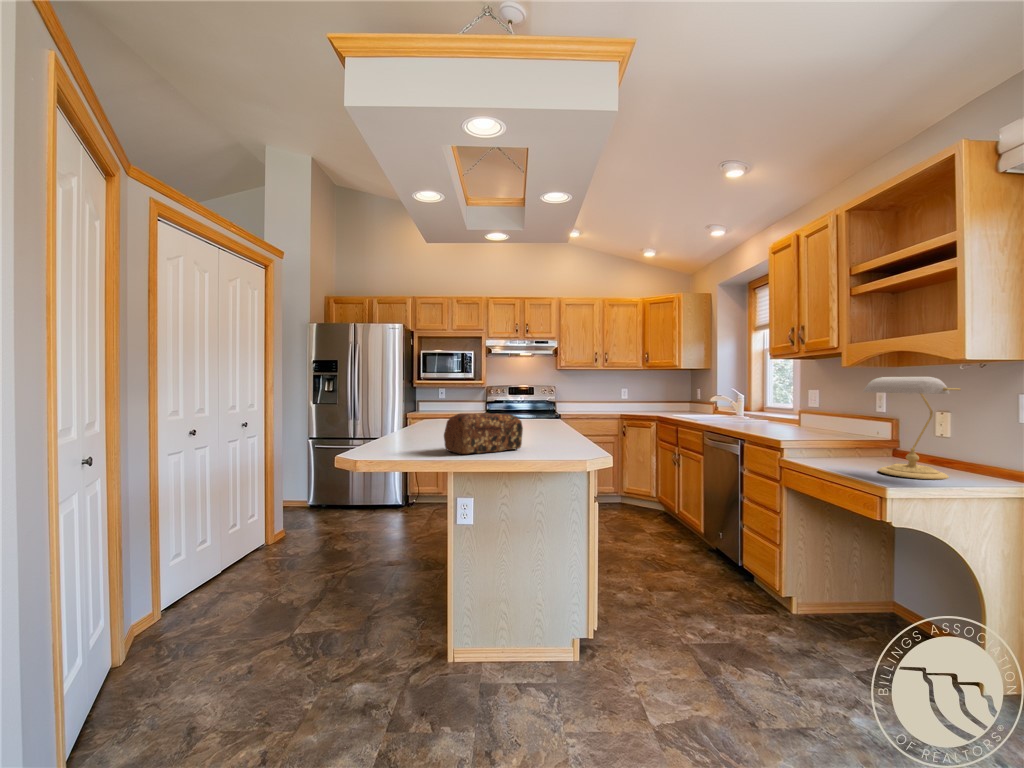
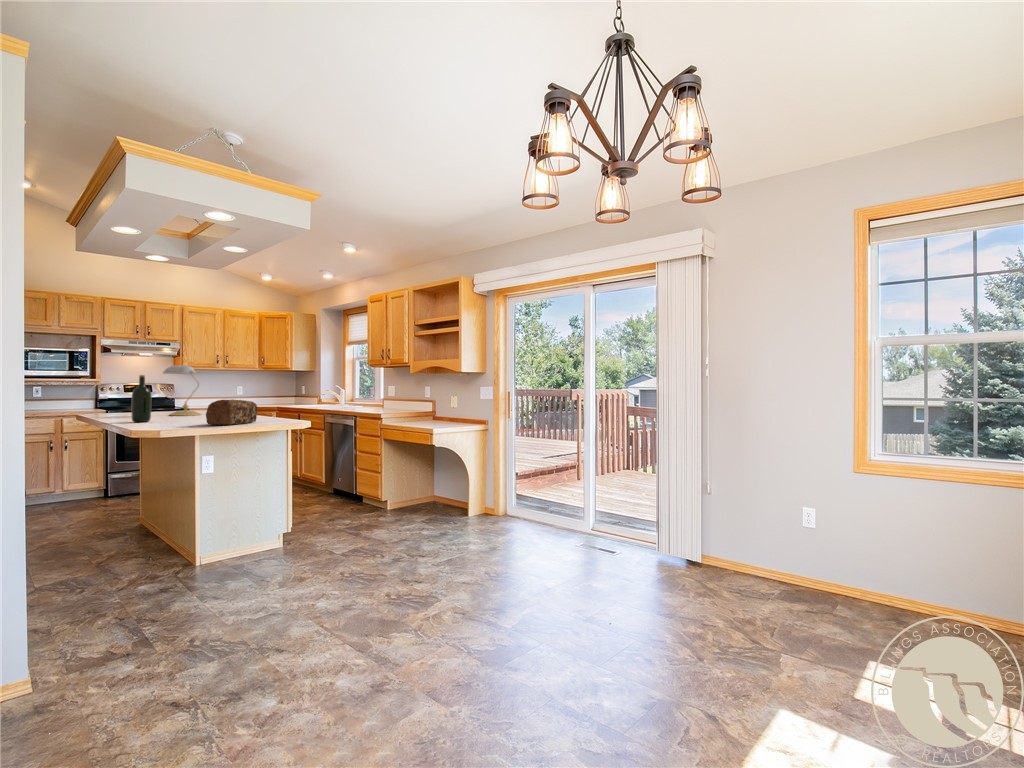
wine bottle: none [426,377,446,434] -> present [131,375,151,422]
desk lamp: present [863,377,961,480] -> present [163,366,201,416]

